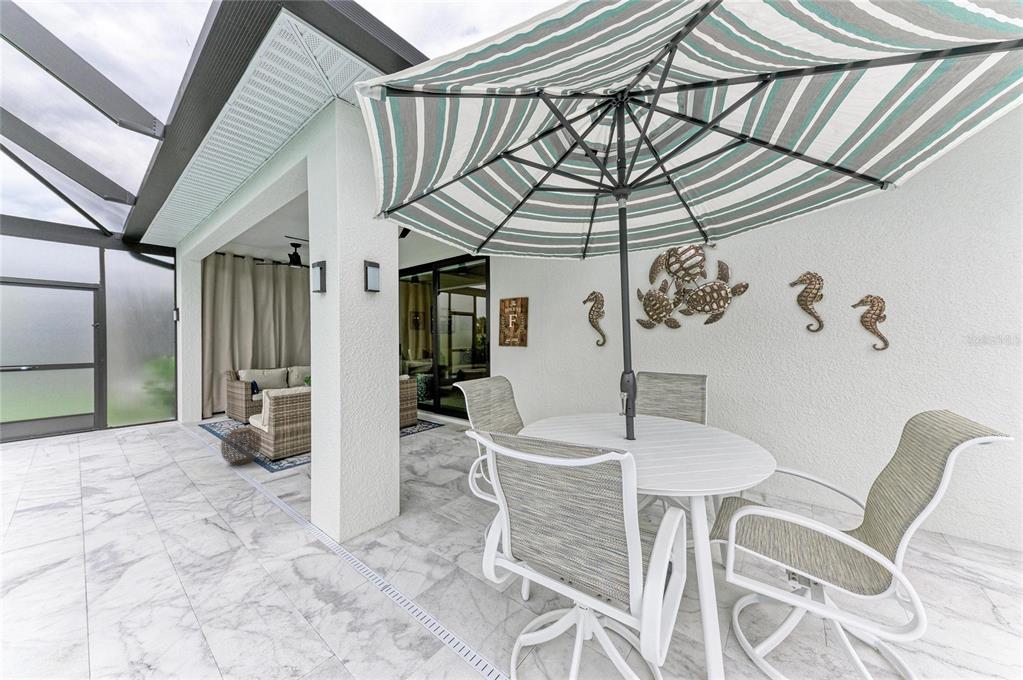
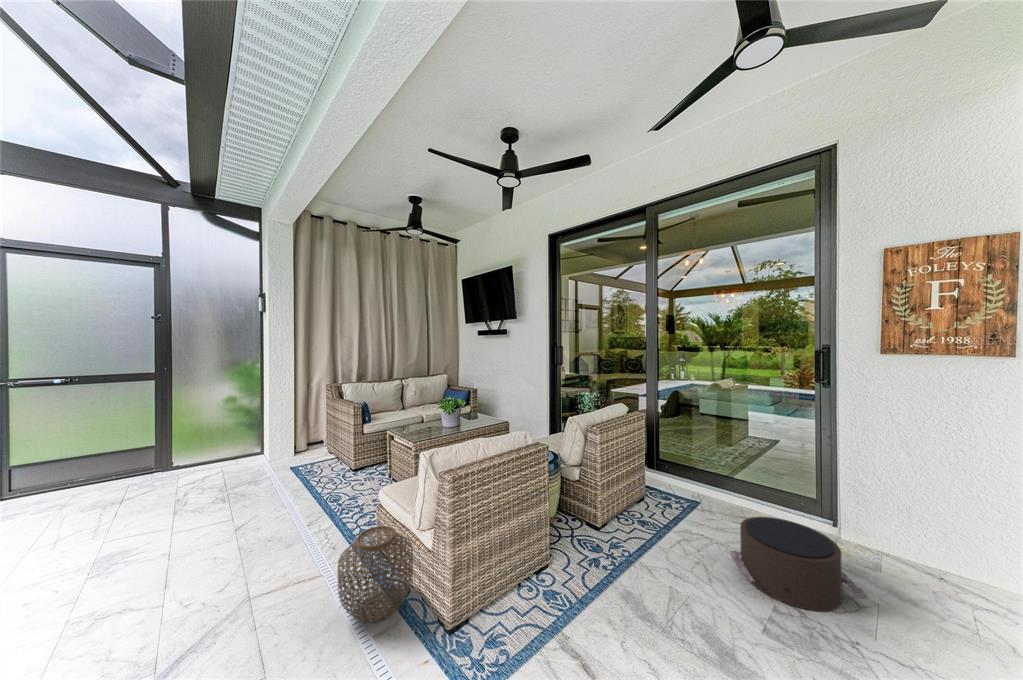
pouf: none [414,423,460,452] -> present [730,517,870,611]

